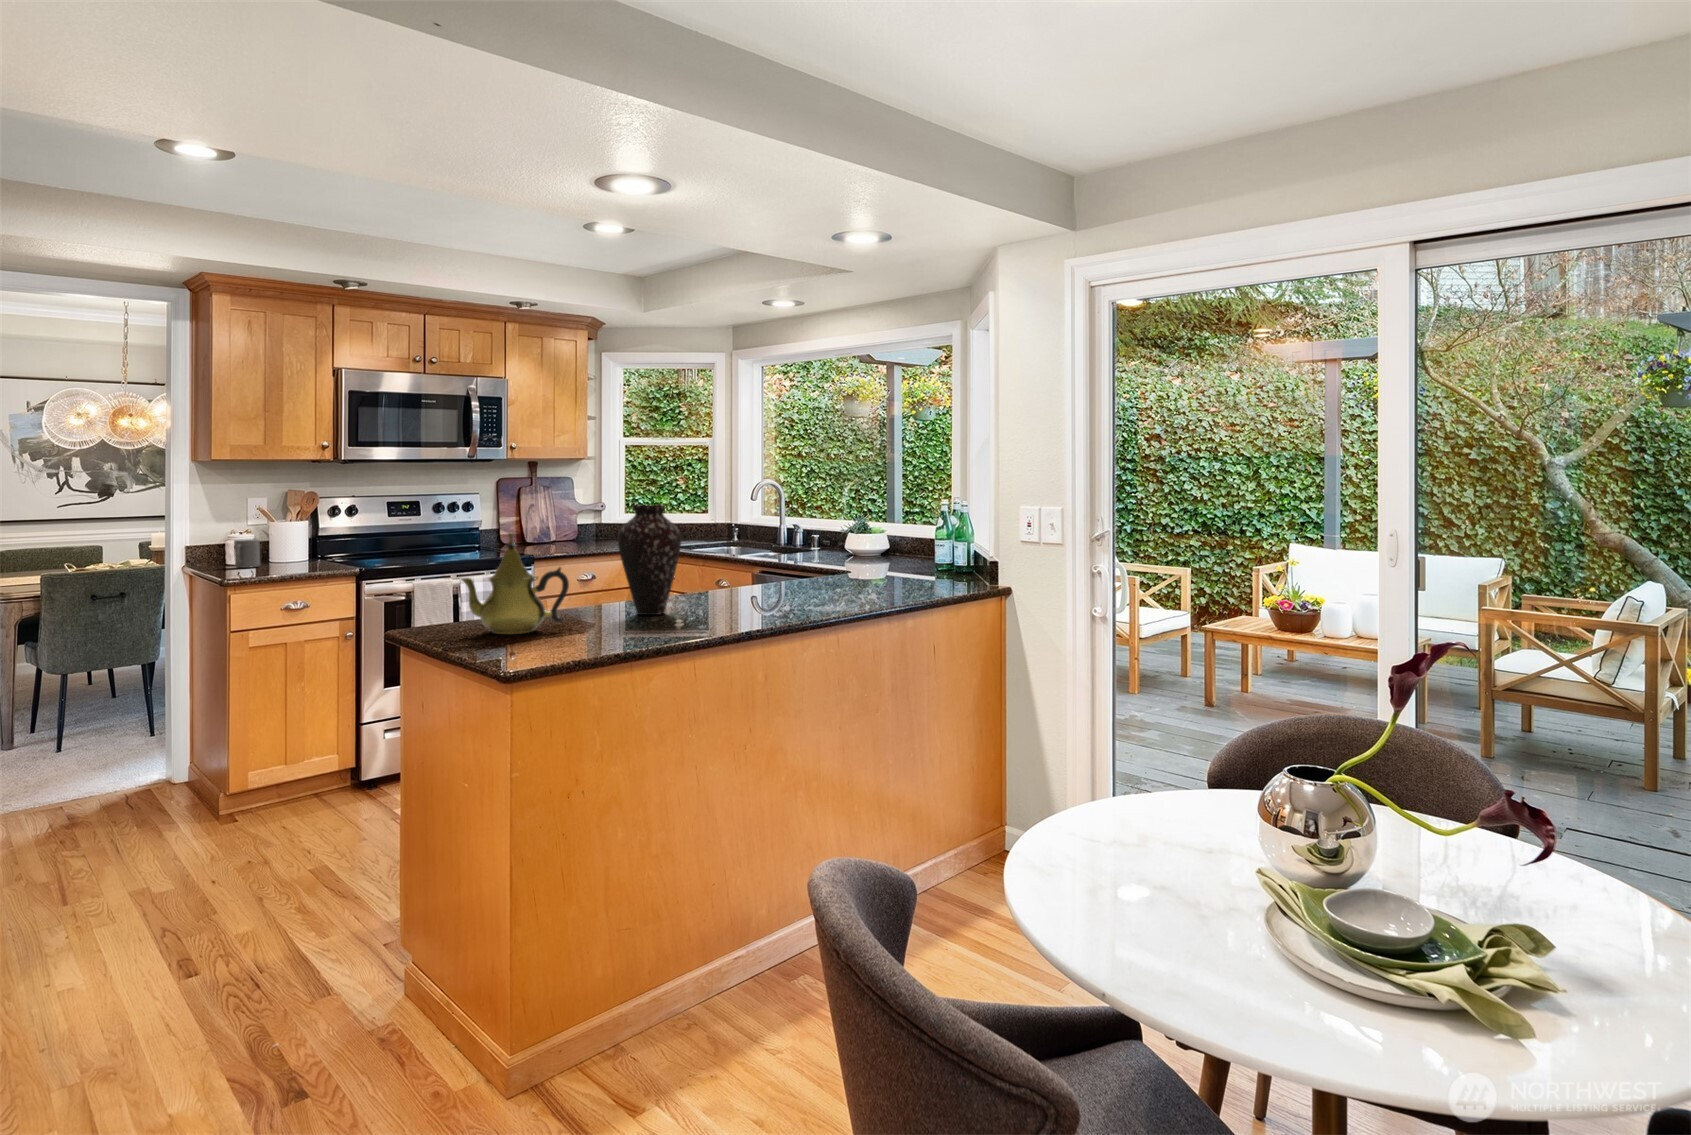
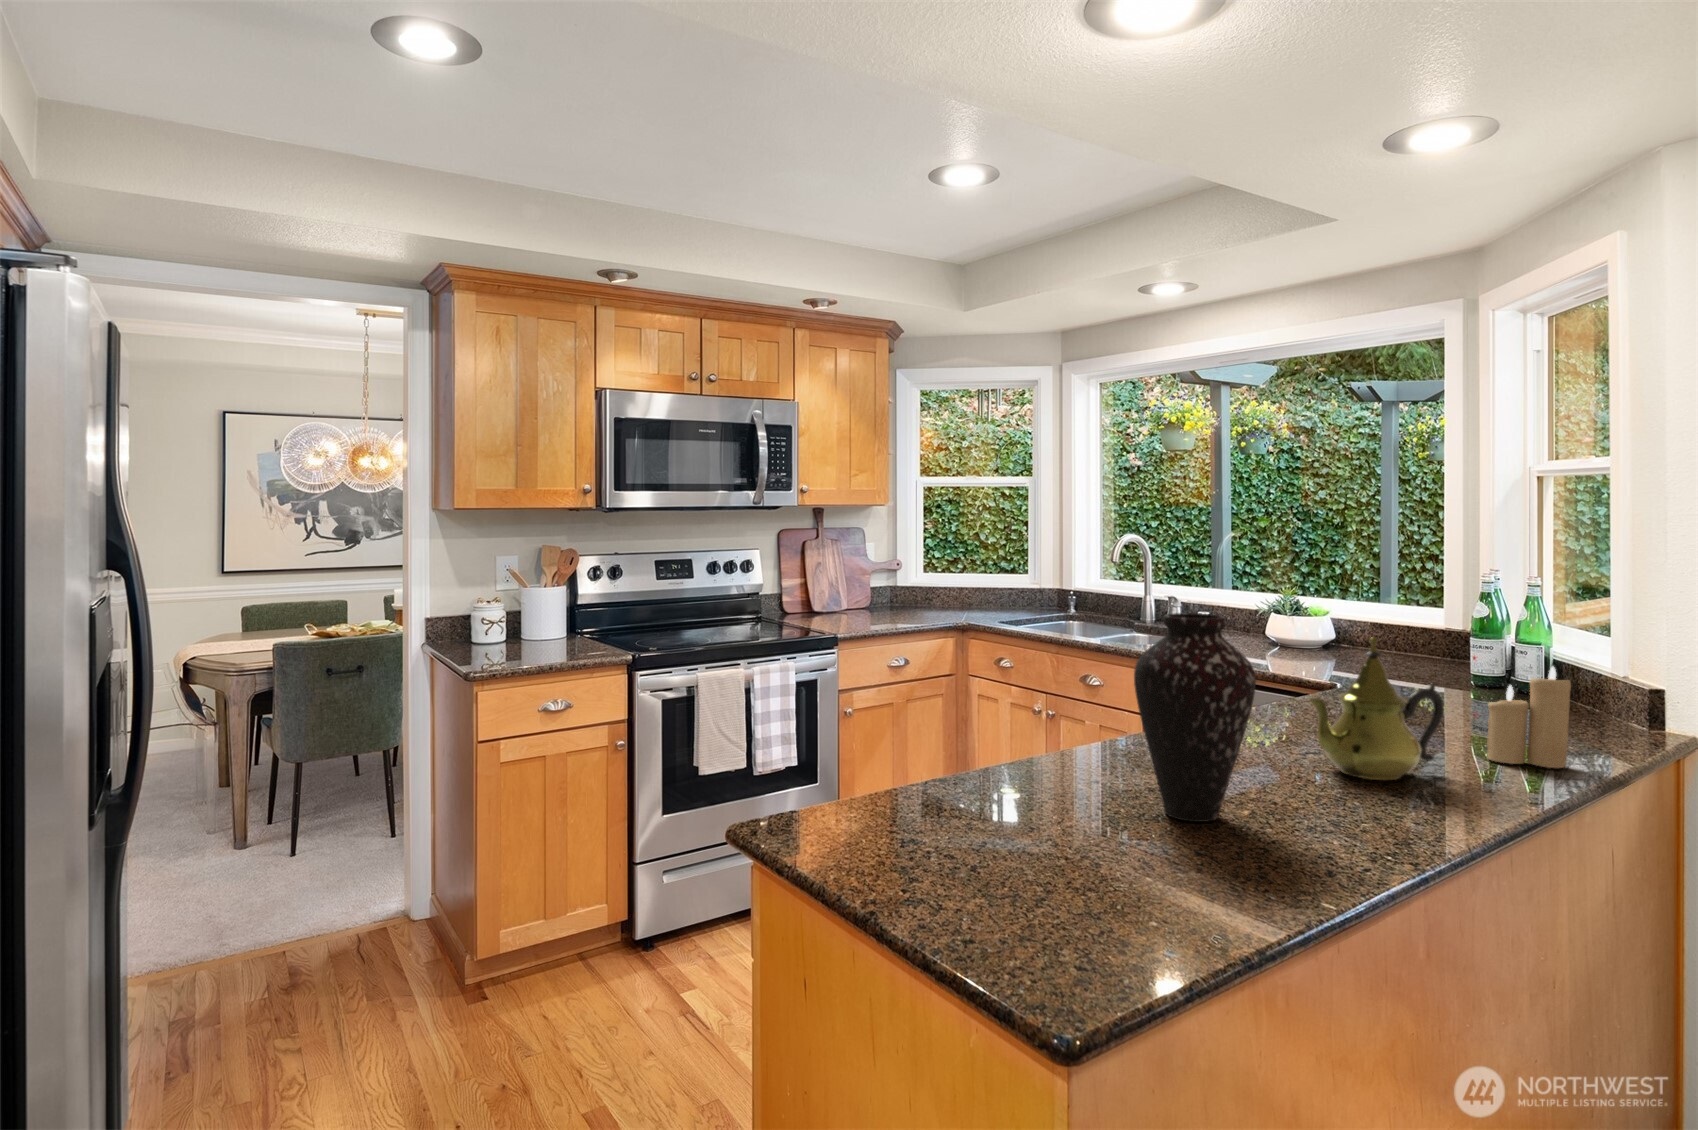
teapot: present [460,533,569,634] -> present [1309,637,1444,780]
mug: present [234,539,260,568] -> none [484,615,513,653]
candle: none [859,541,897,597] -> present [1487,666,1571,768]

